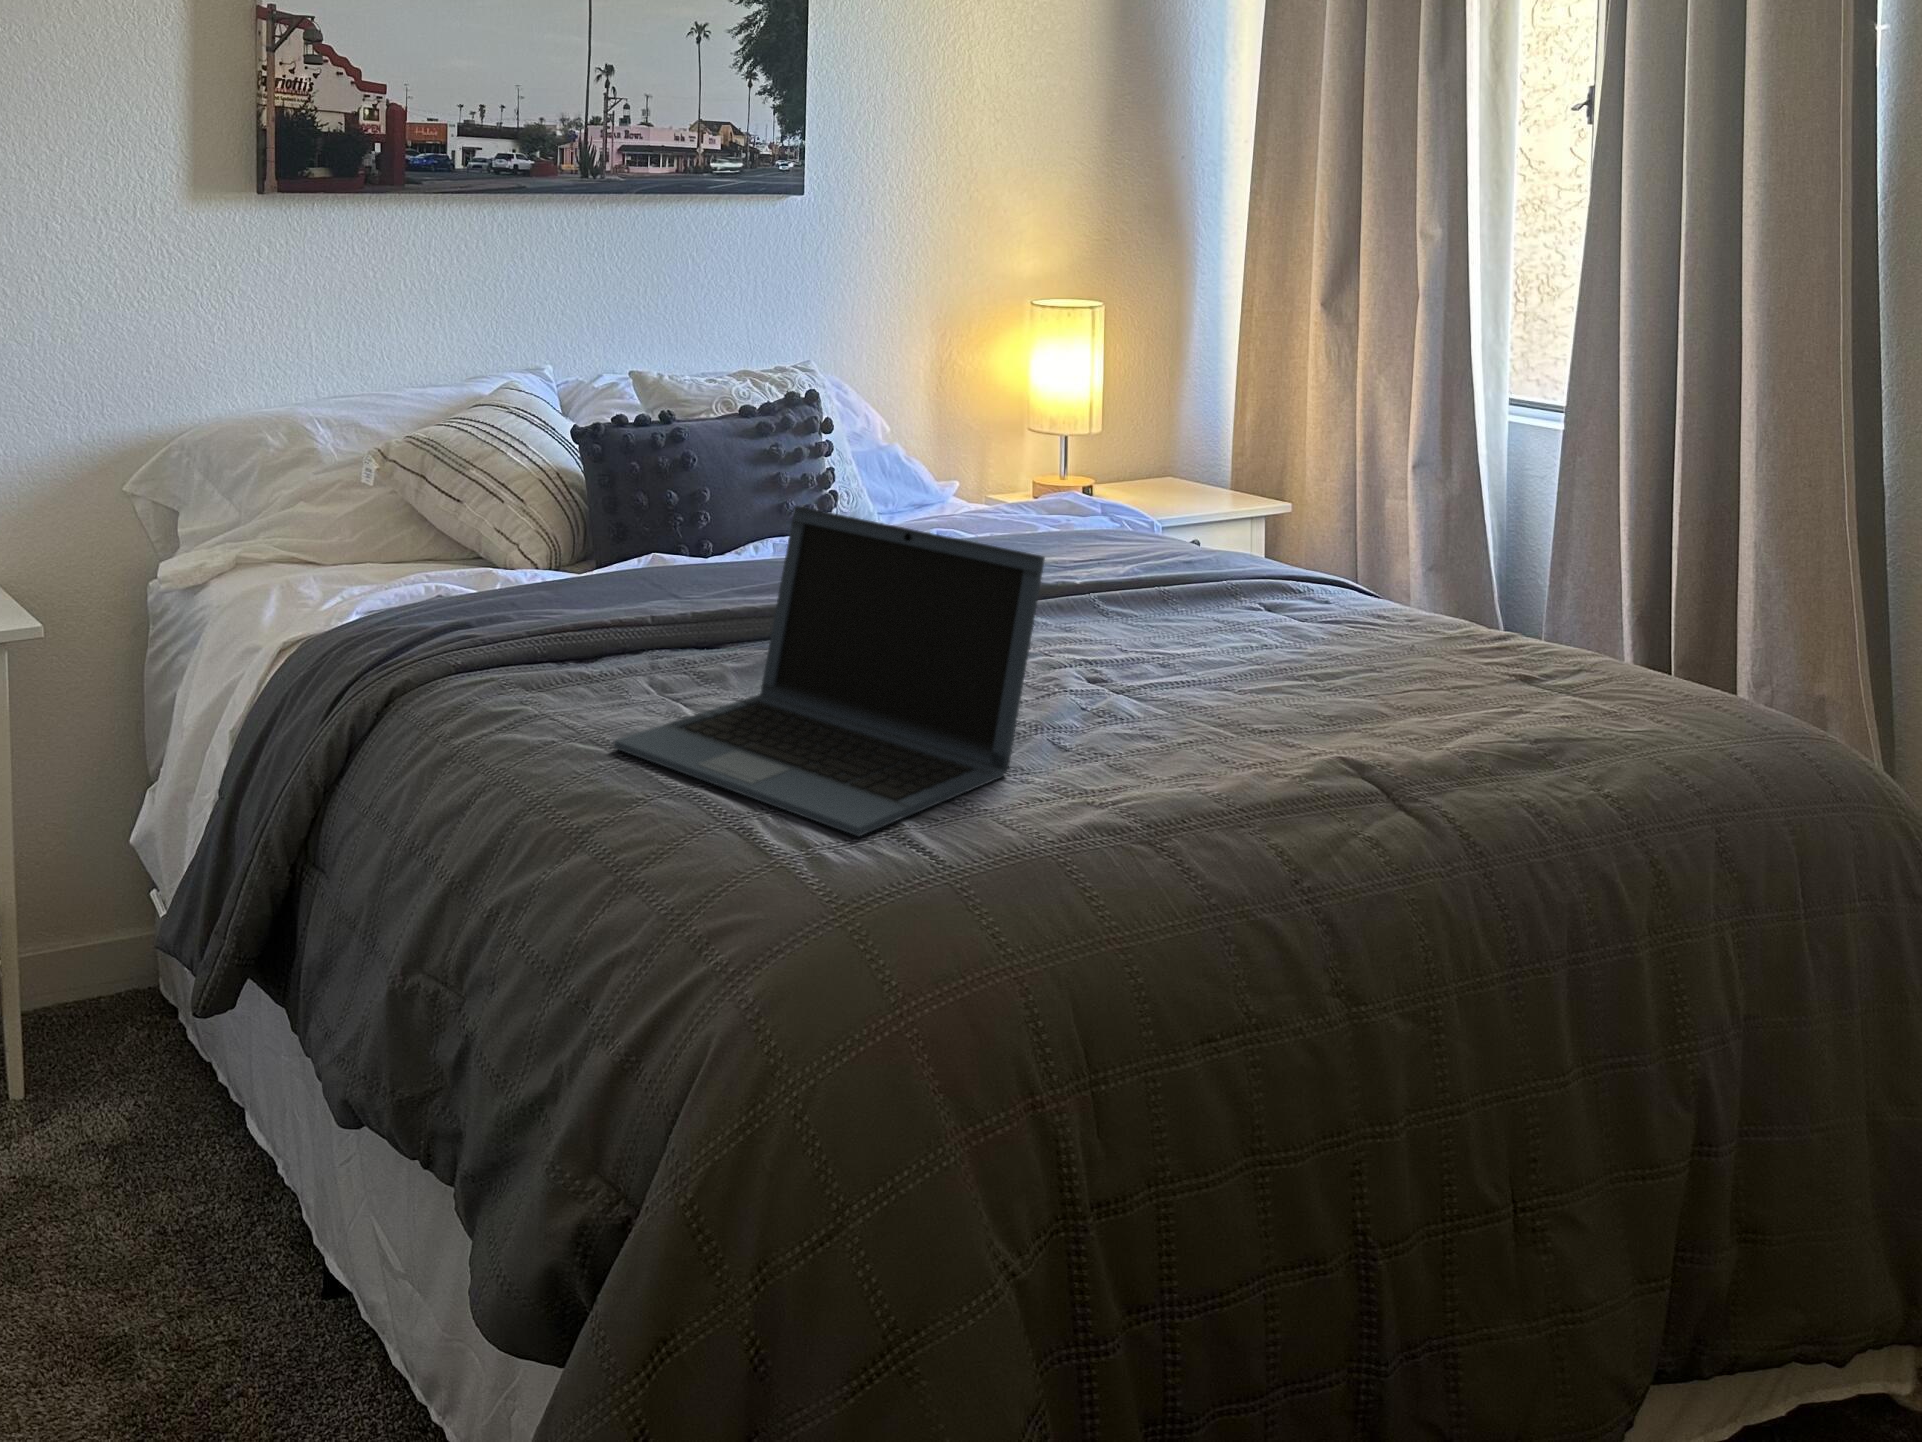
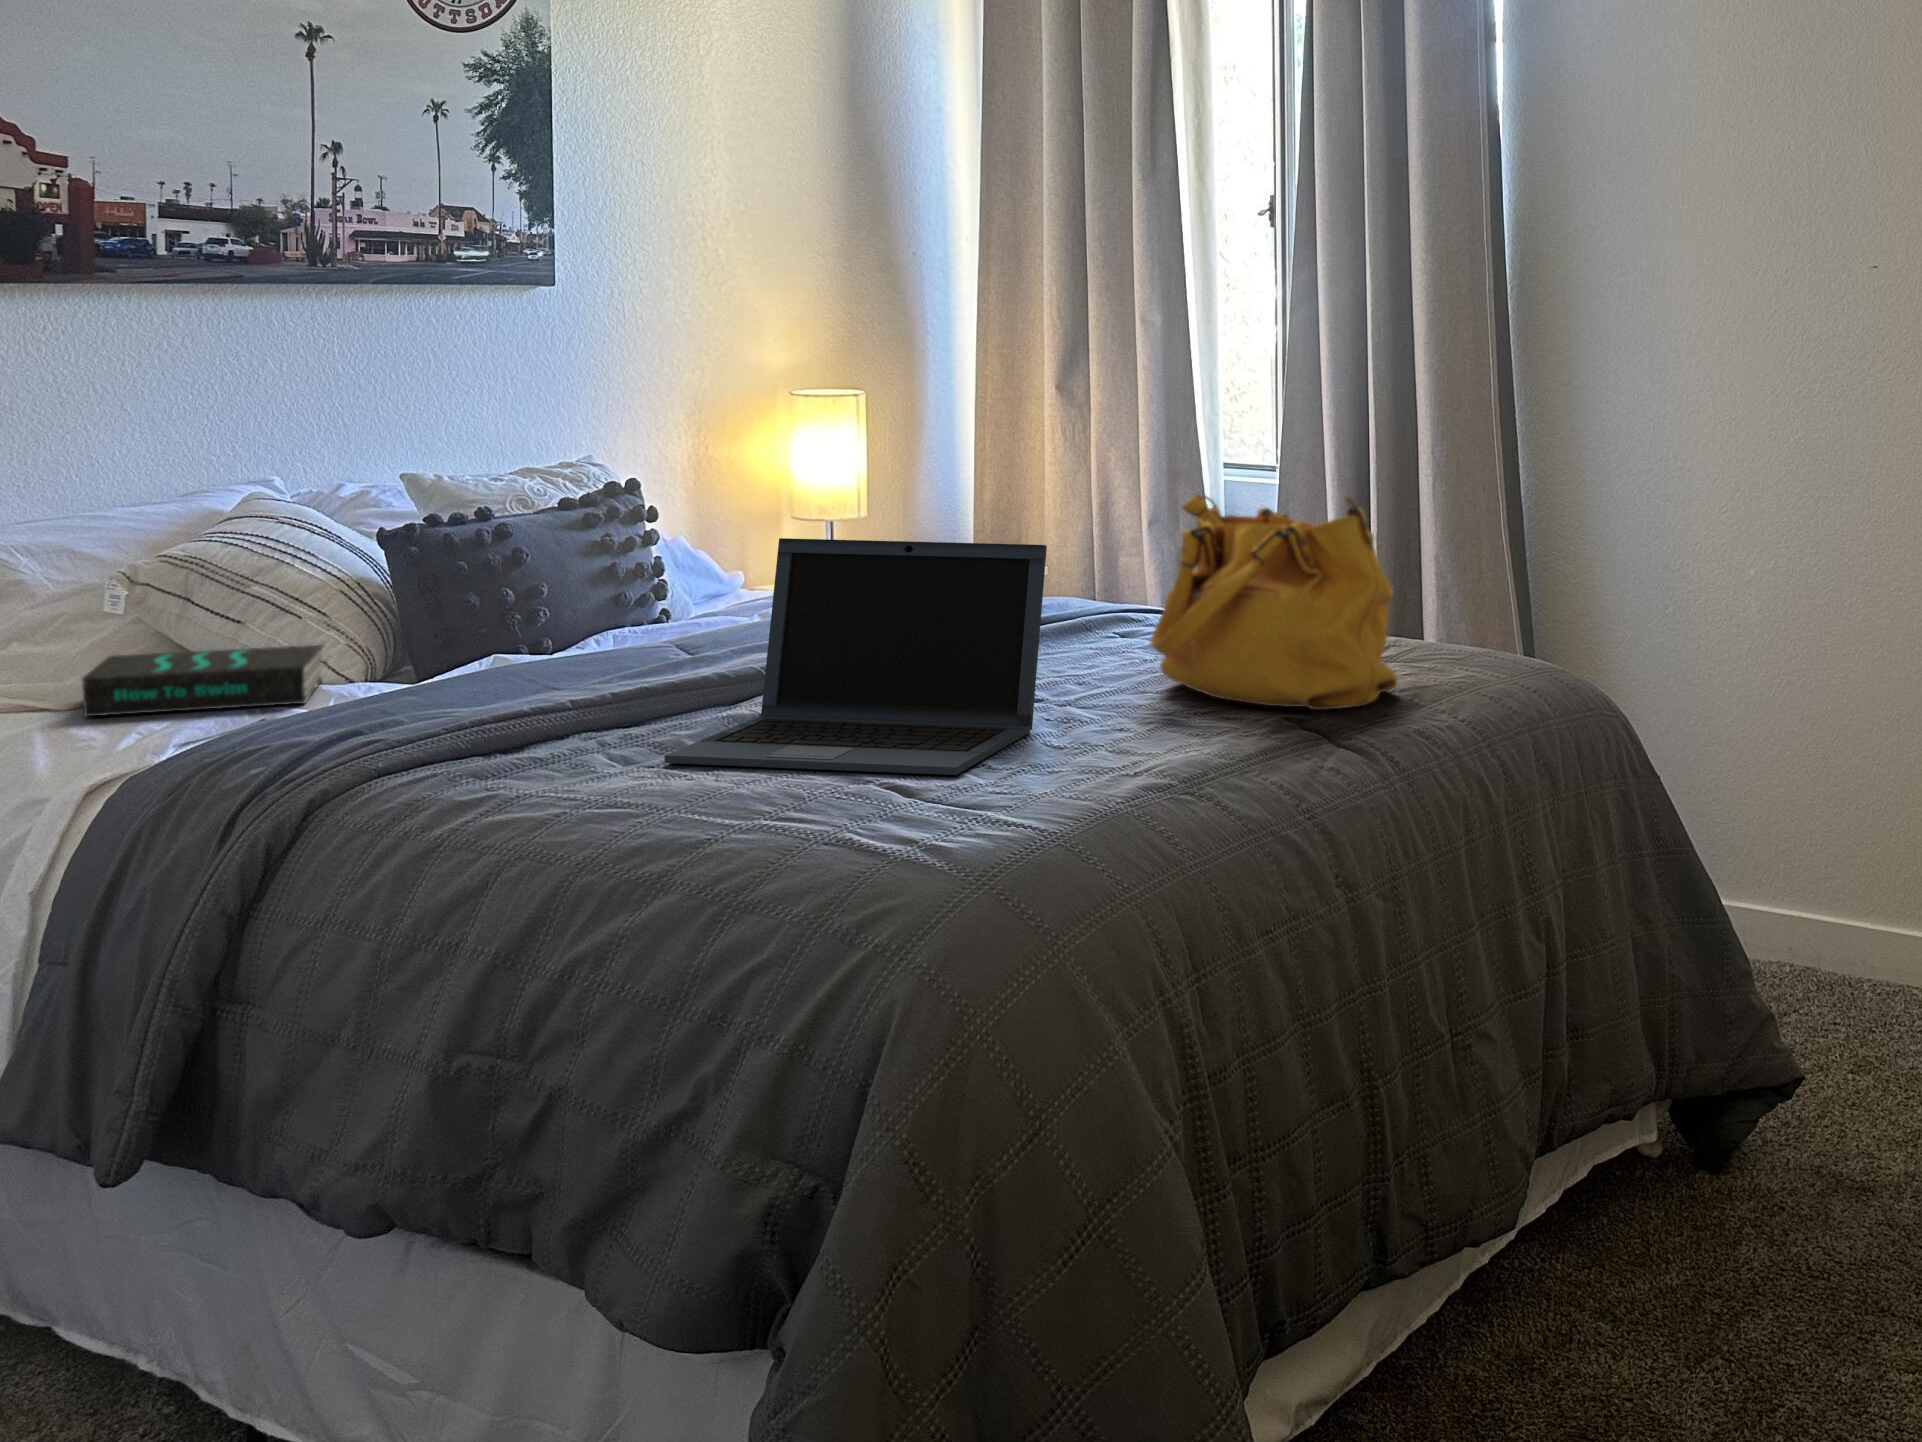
handbag: none [1177,494,1511,814] -> present [1150,494,1397,710]
book: none [279,530,487,600] -> present [82,645,324,716]

